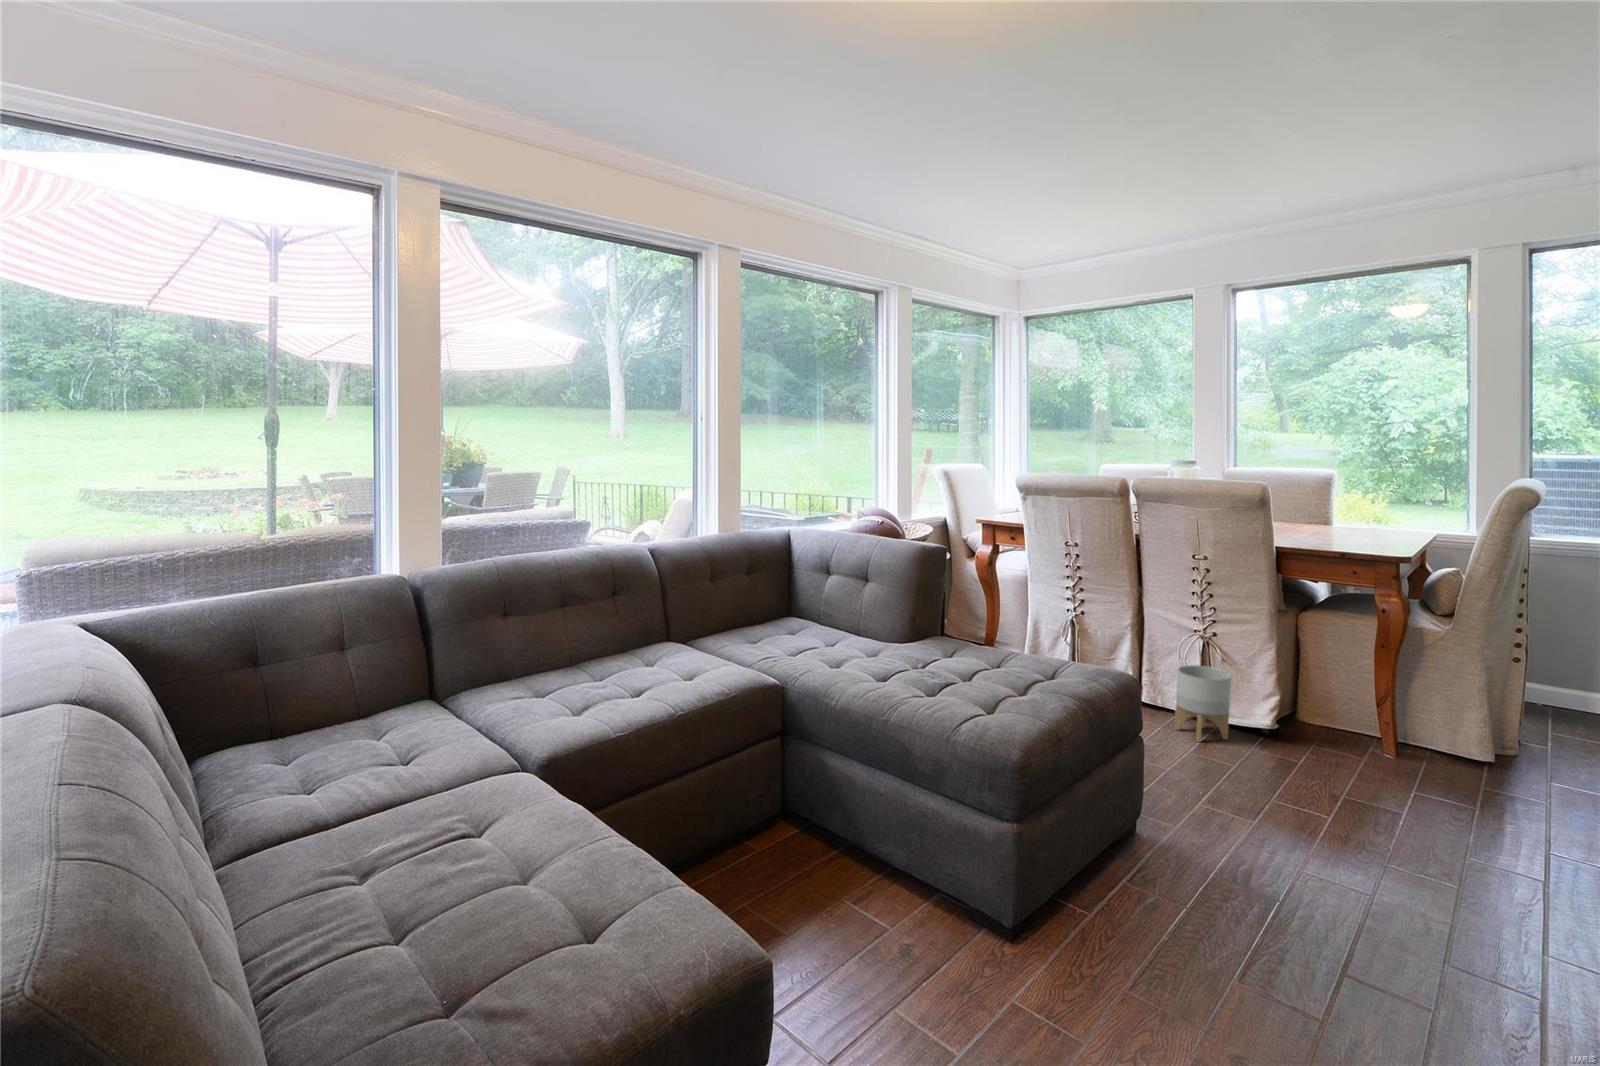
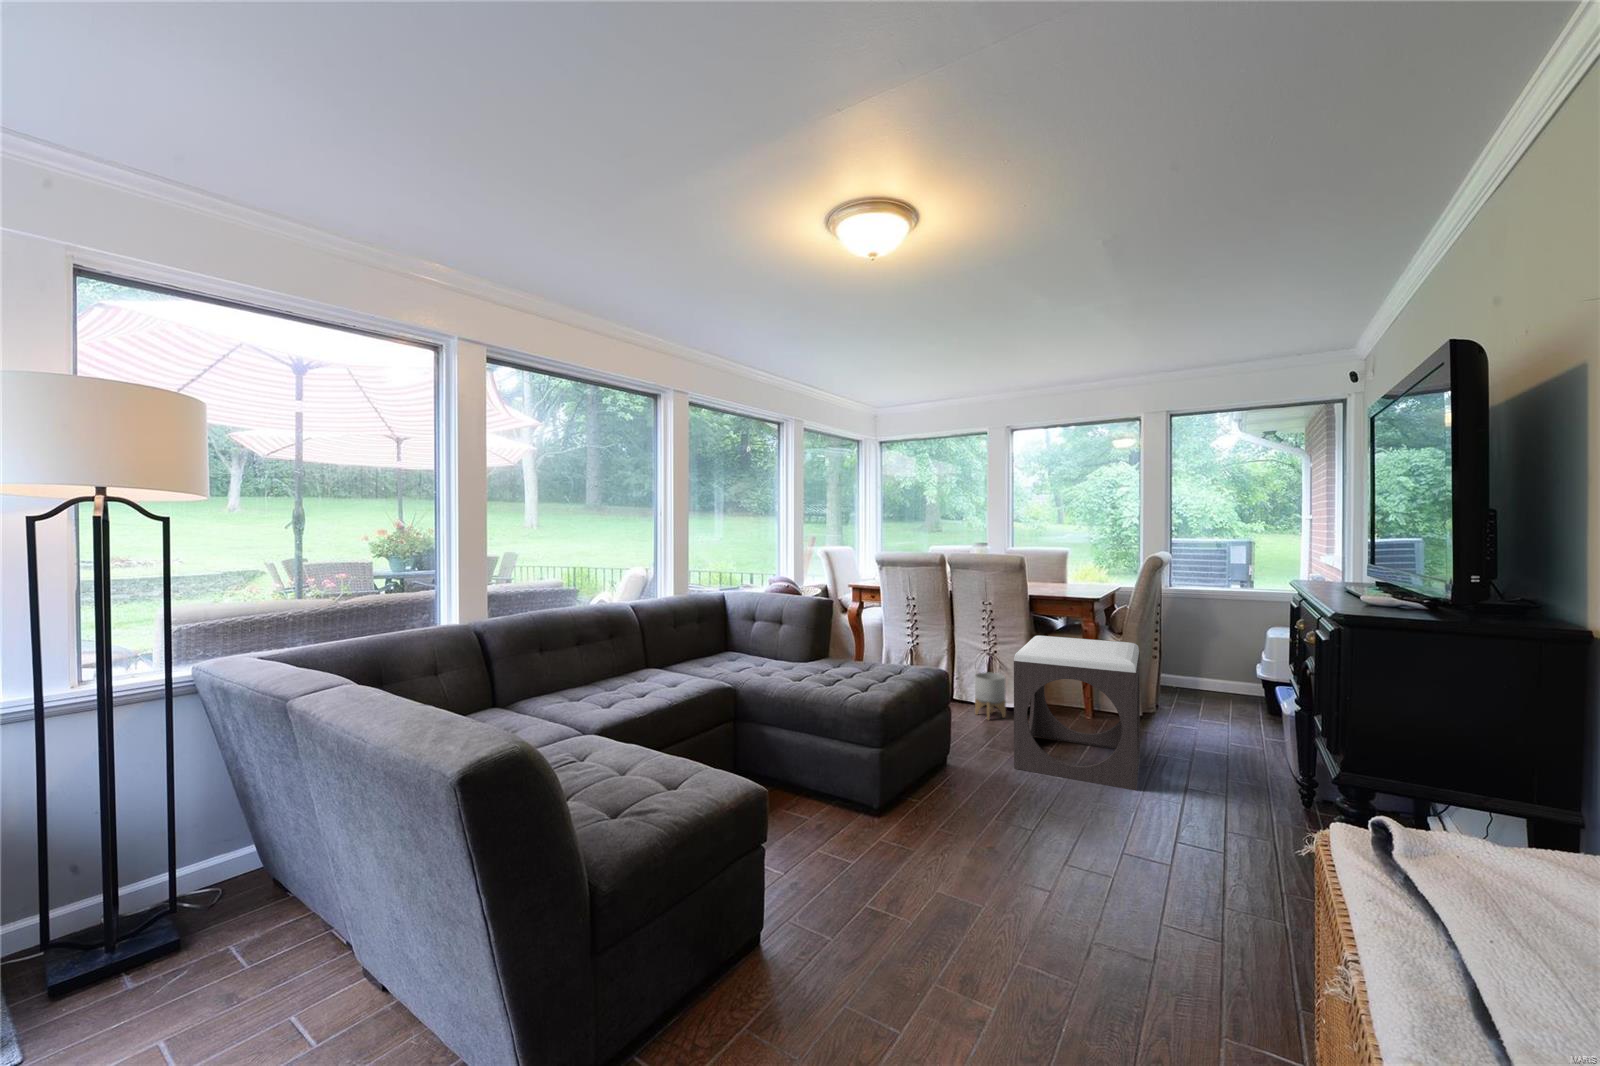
footstool: none [1263,617,1560,930] -> present [1014,636,1140,791]

